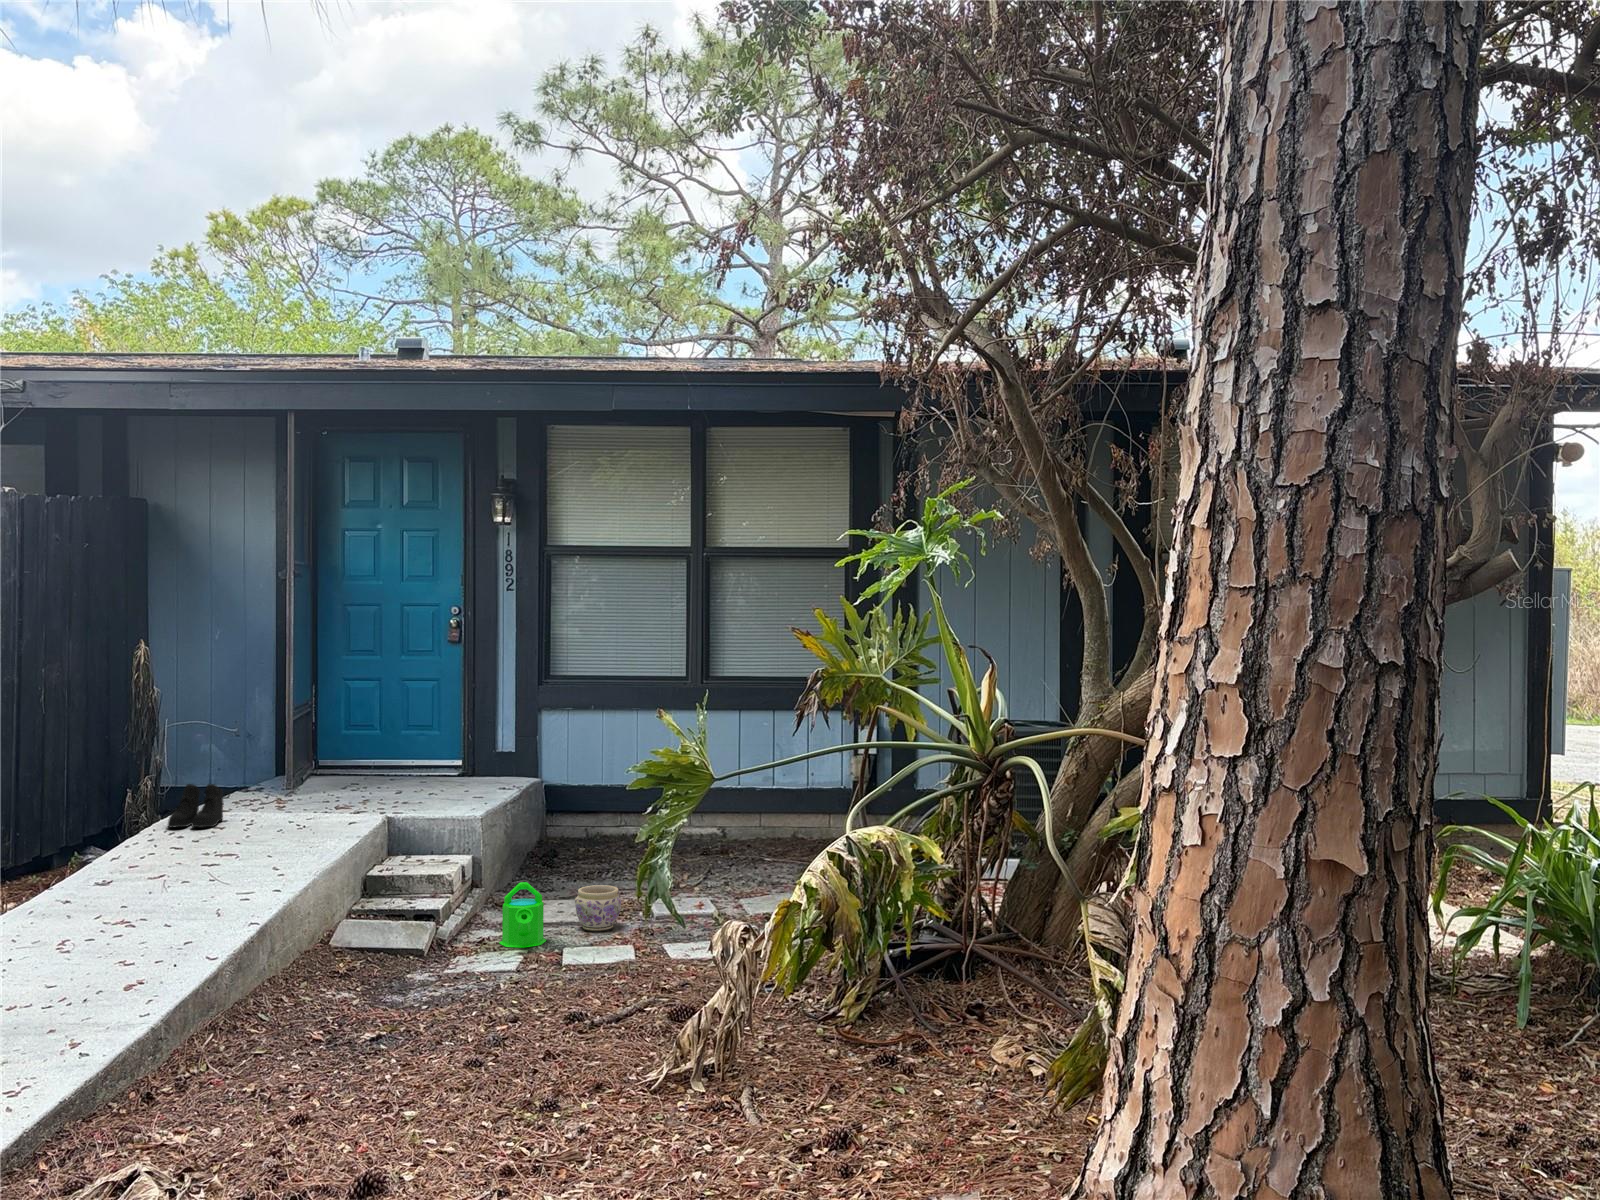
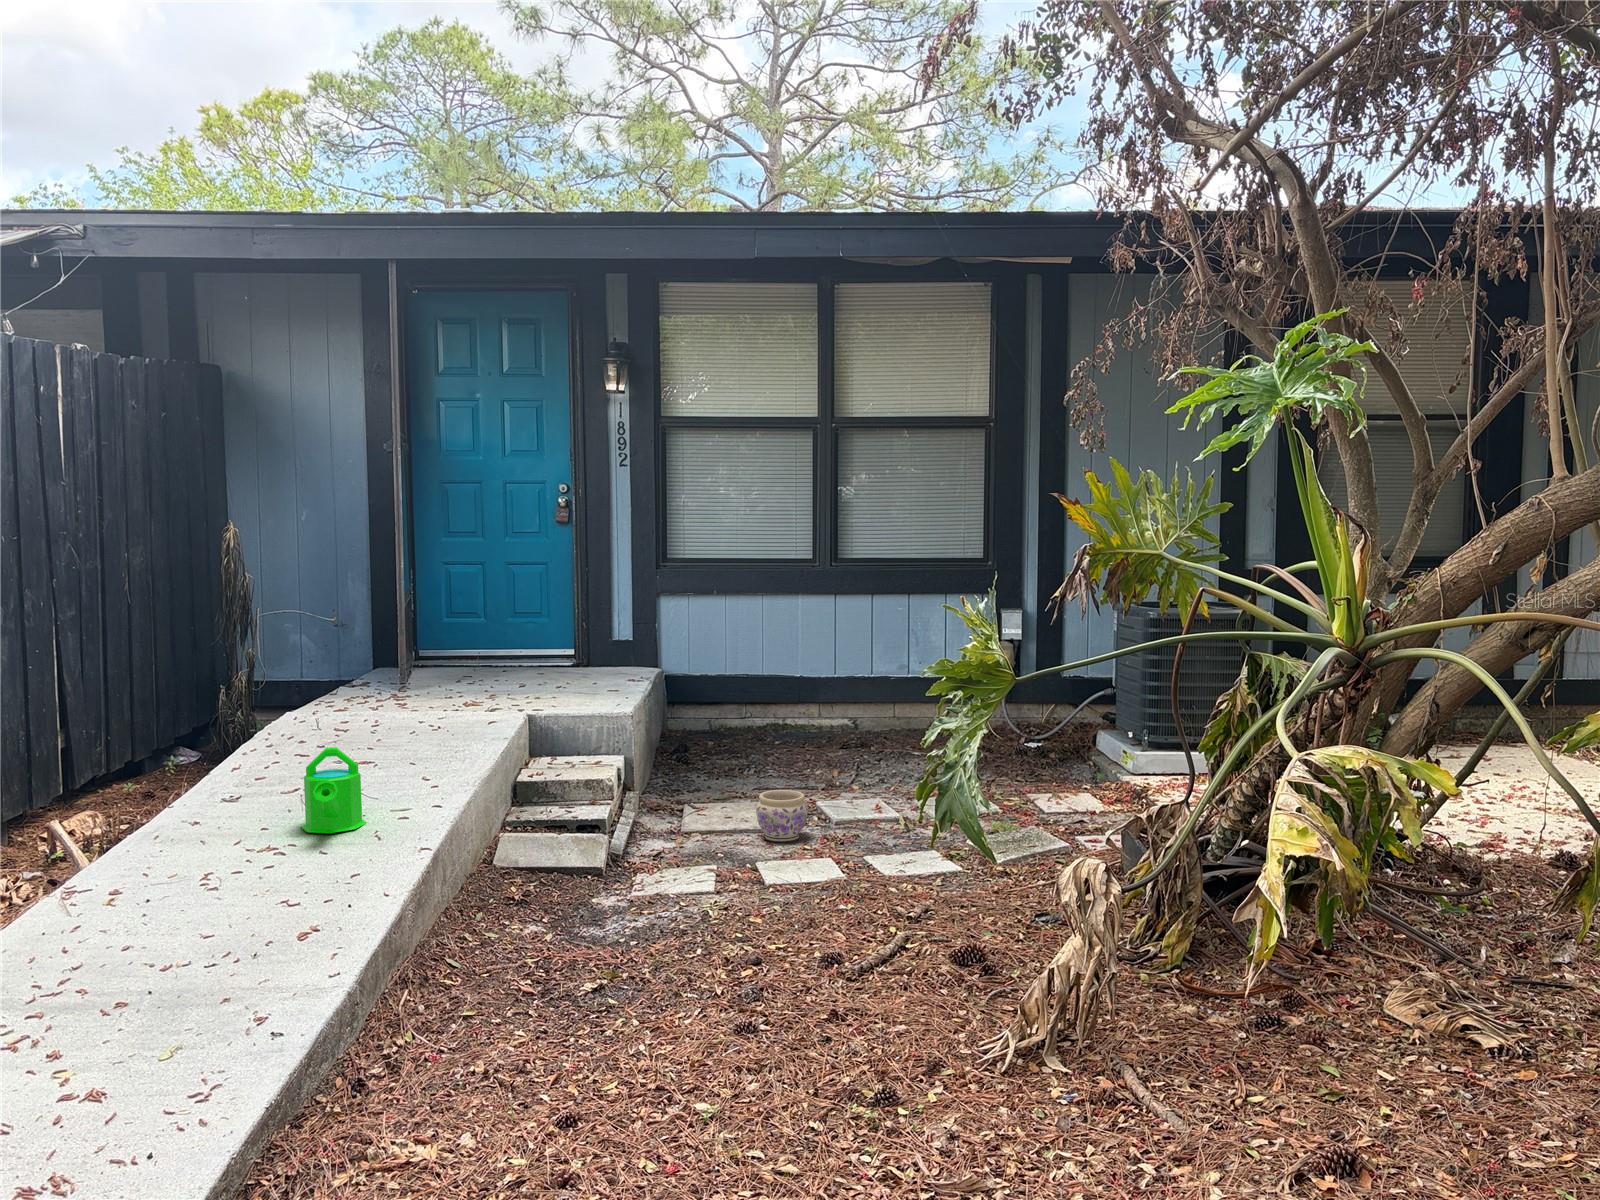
boots: present [168,784,223,828] -> none [282,681,341,730]
watering can: present [499,882,546,948] -> present [301,747,367,833]

